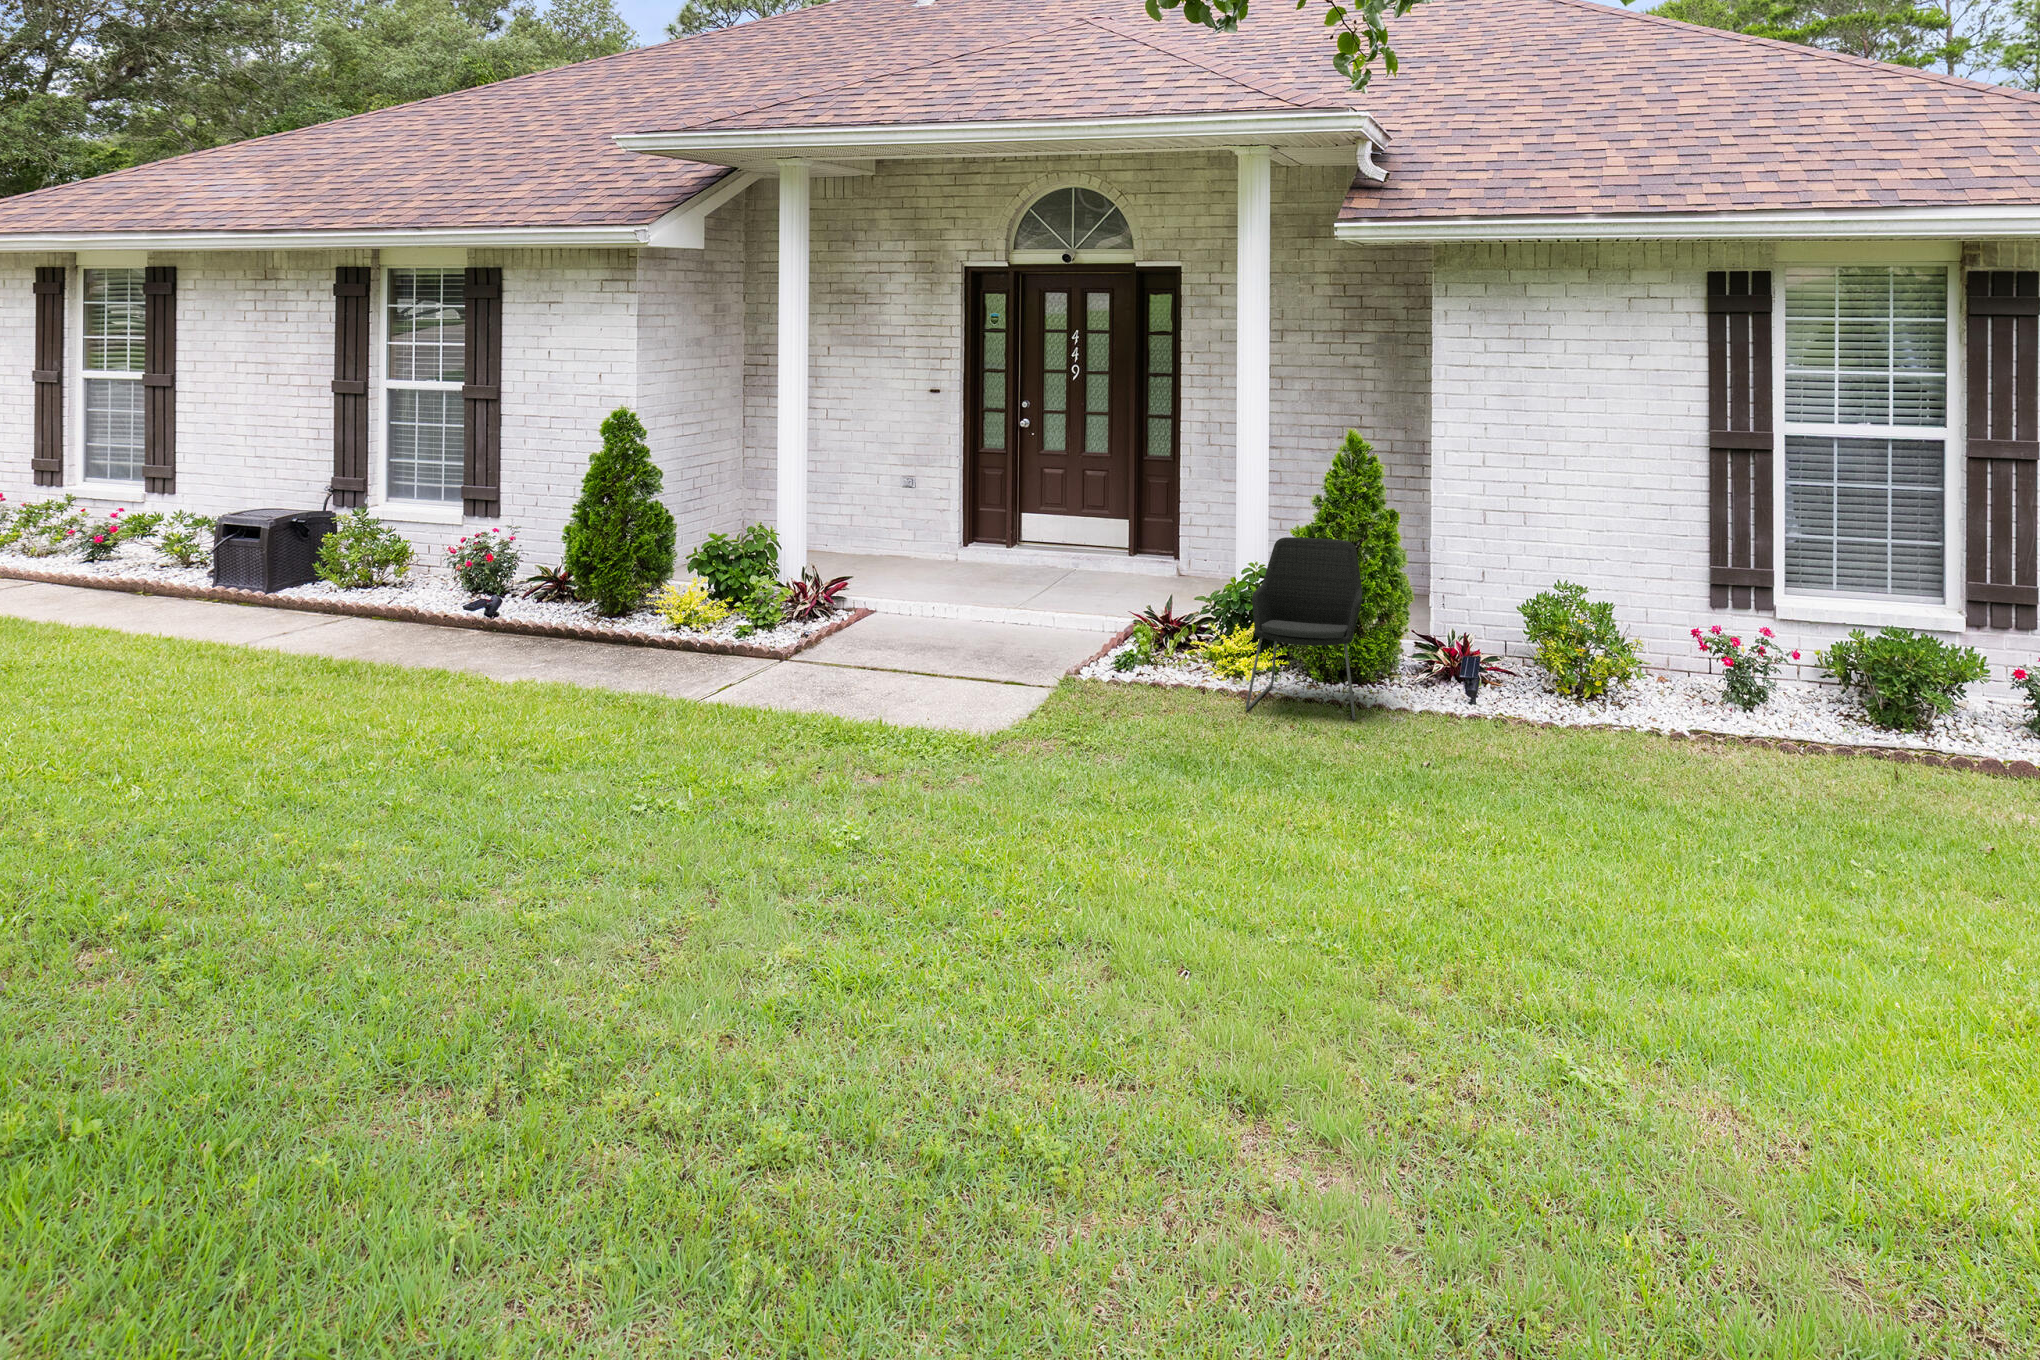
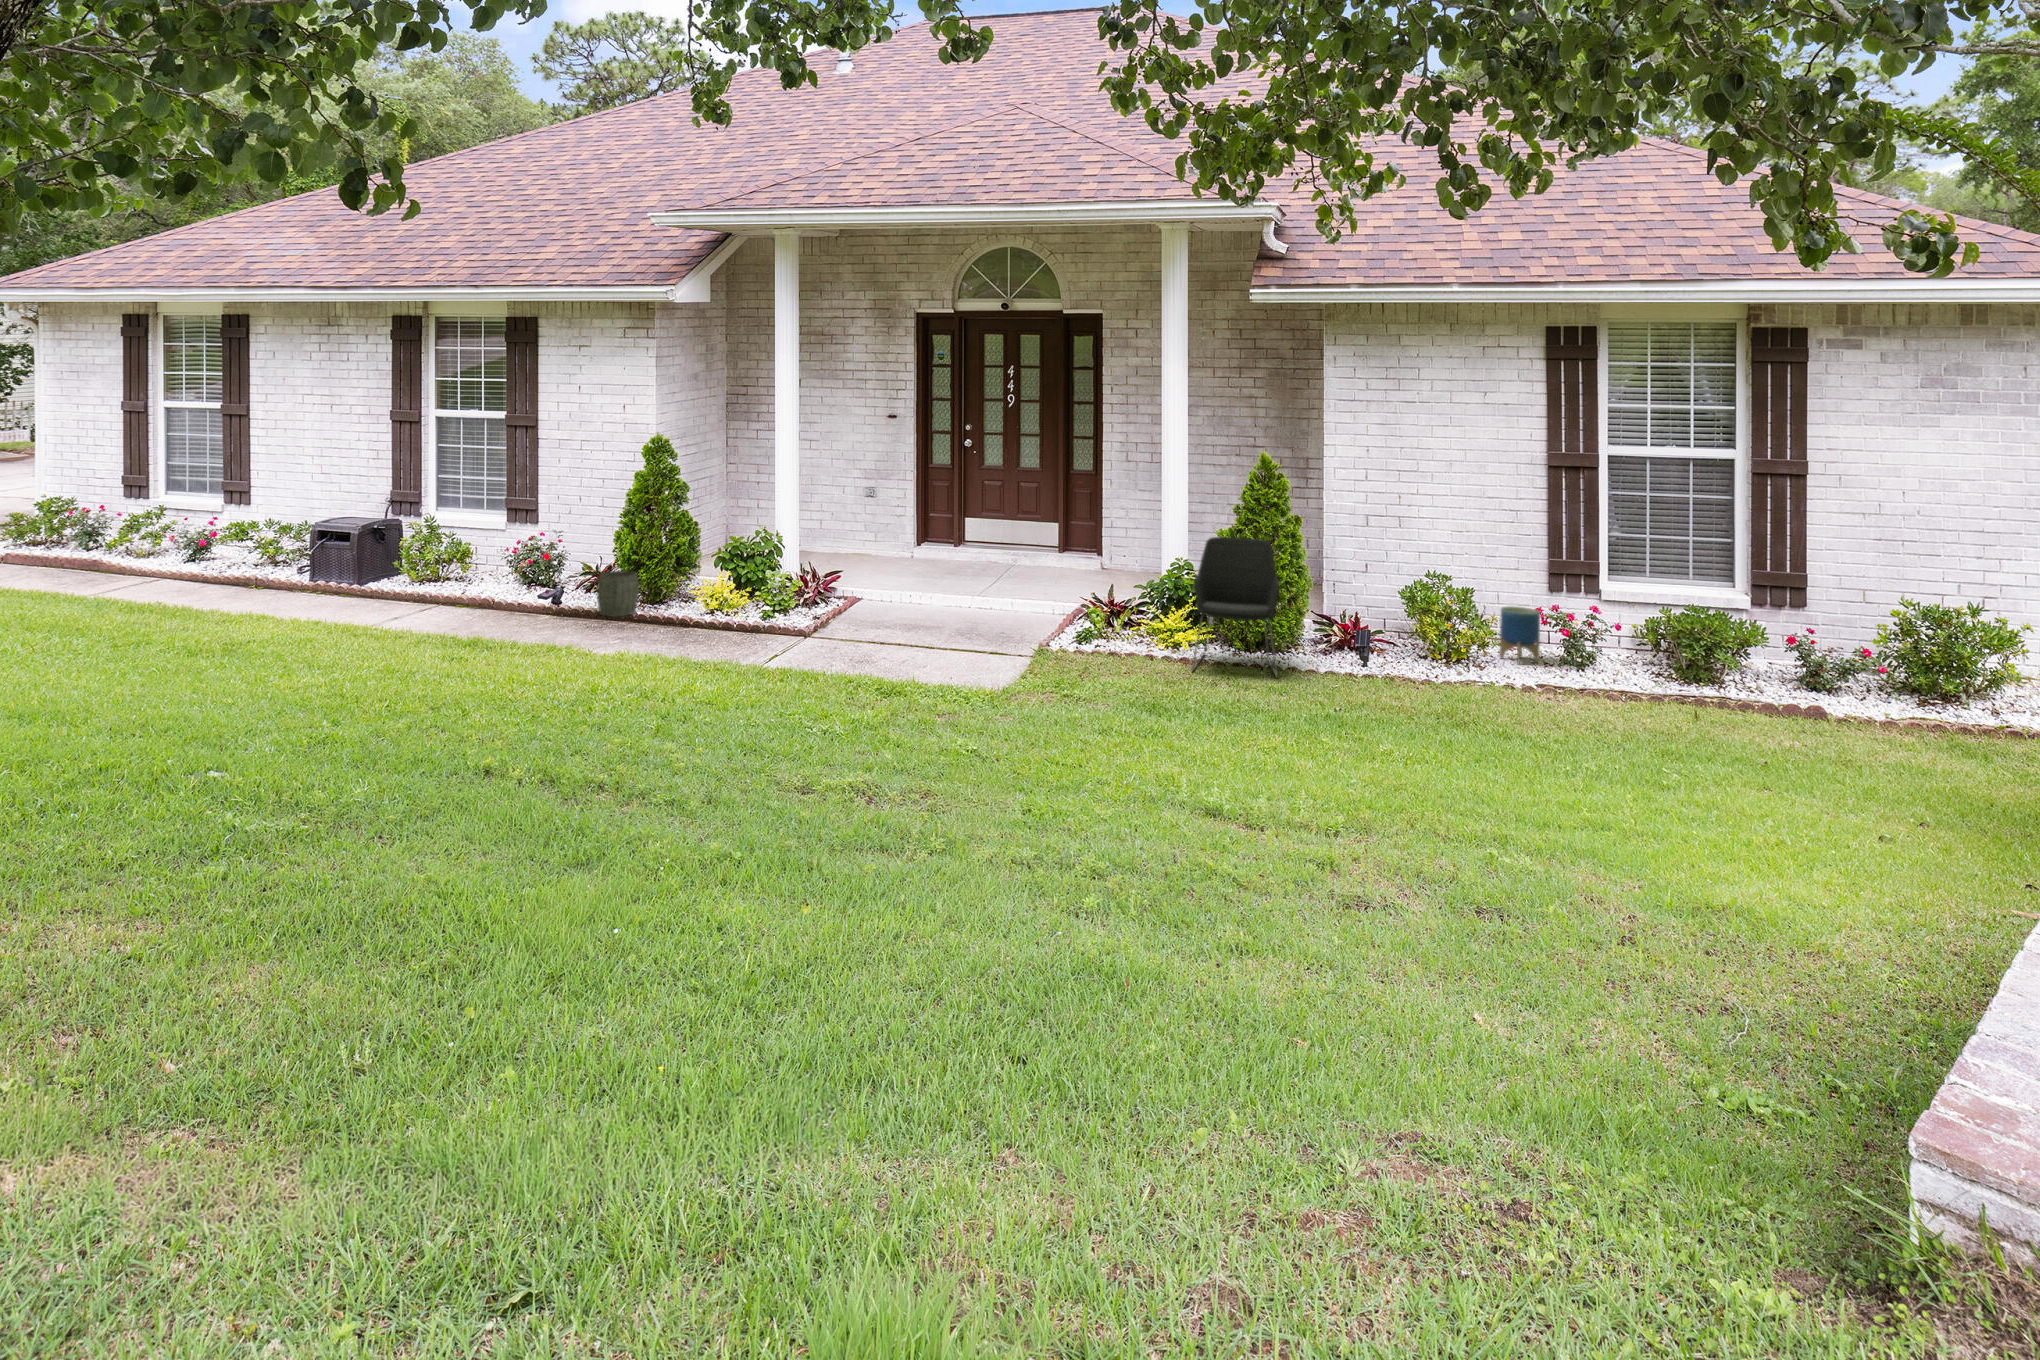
woven basket: none [534,576,589,633] -> present [597,571,639,617]
planter: none [1647,626,1698,701] -> present [1500,606,1540,664]

